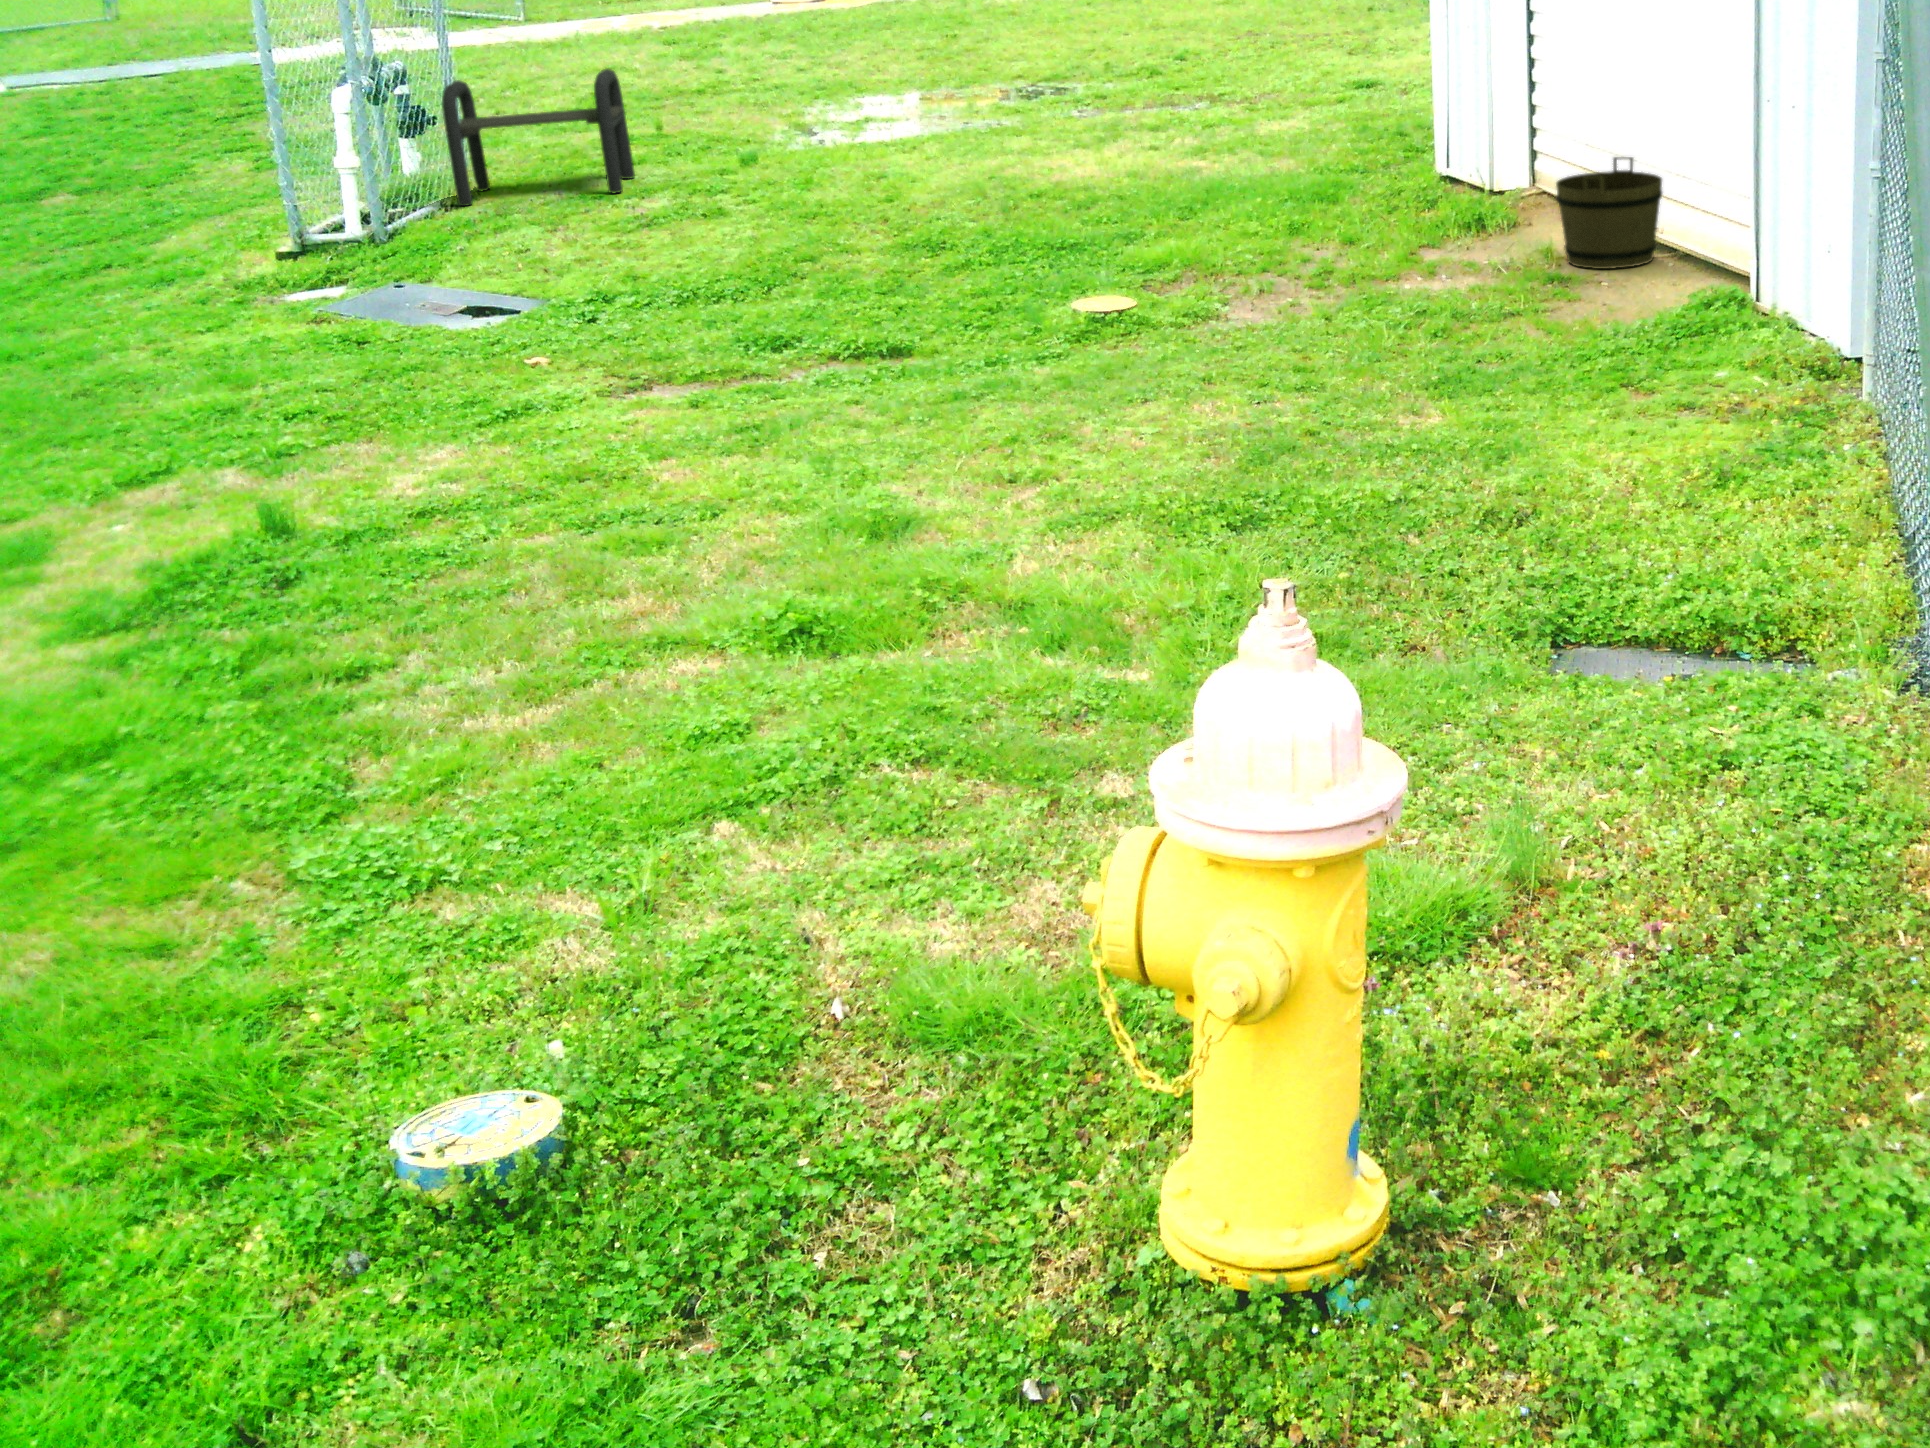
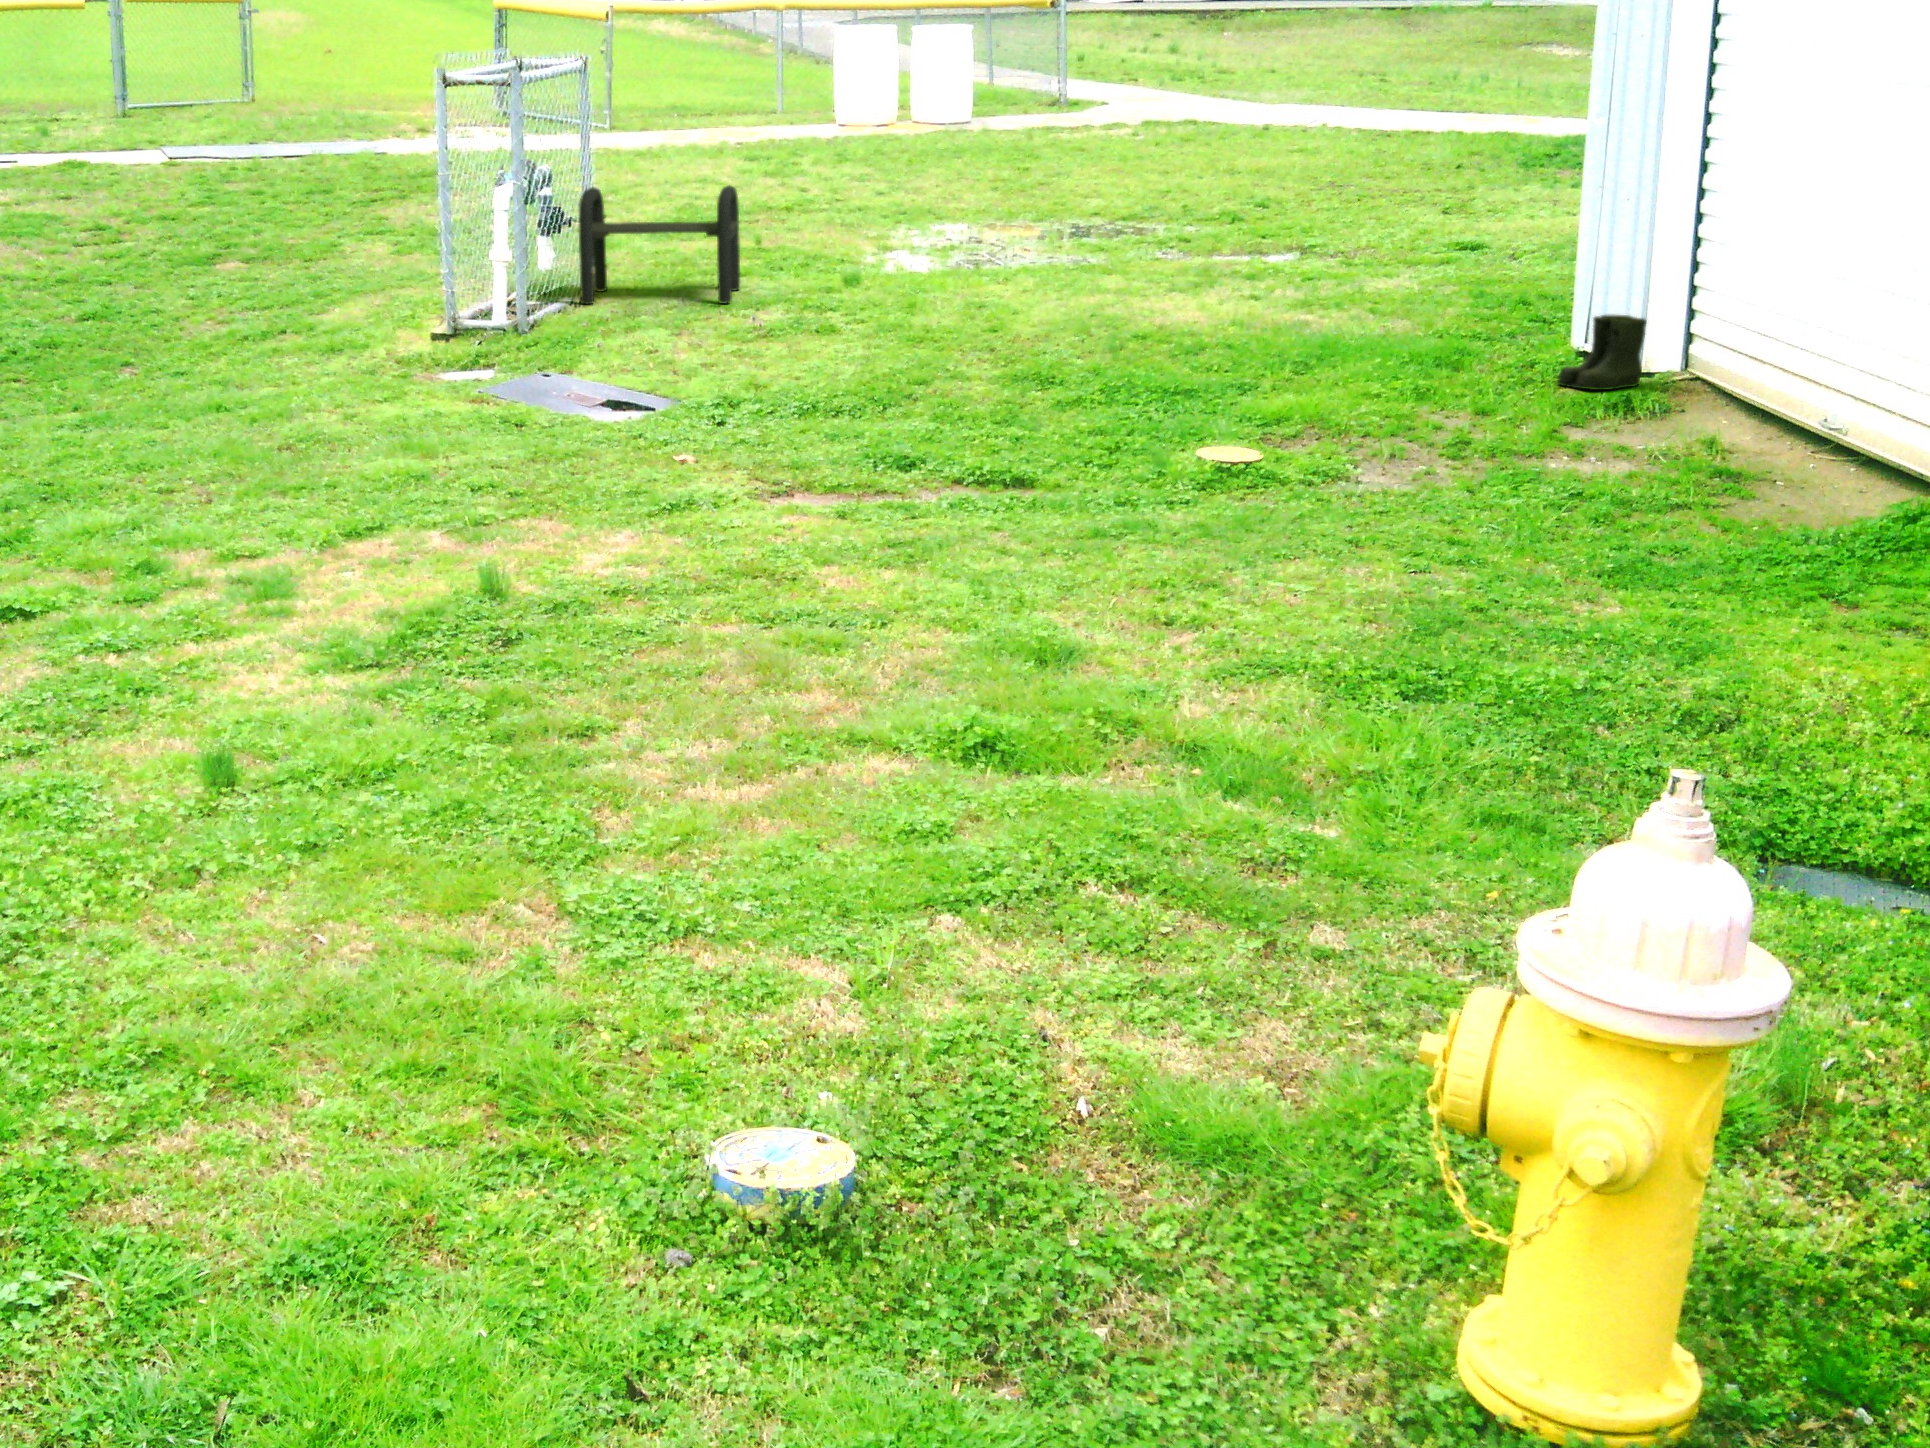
boots: none [1421,134,1501,208] -> present [1557,314,1647,390]
bucket: present [1556,157,1662,269] -> none [1727,352,1853,470]

